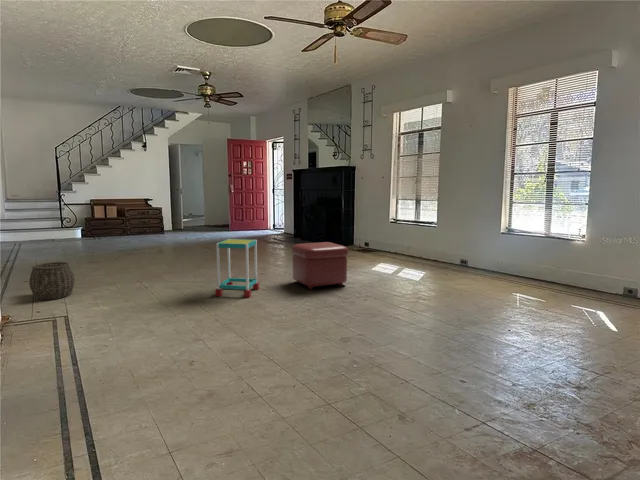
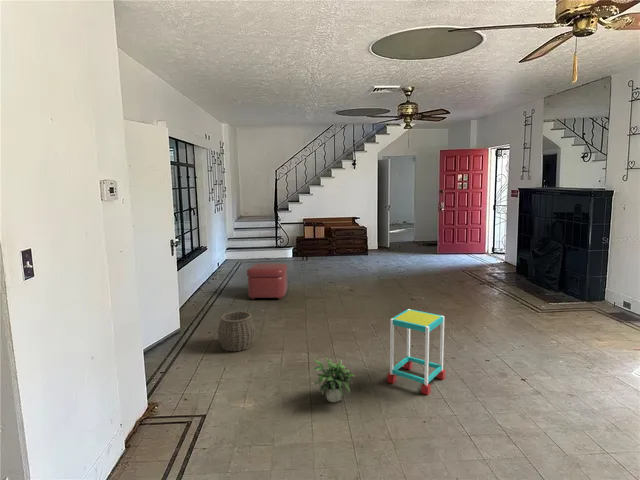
ottoman: present [292,242,348,290] -> present [247,263,287,300]
potted plant: none [149,276,193,311] -> present [314,358,354,402]

